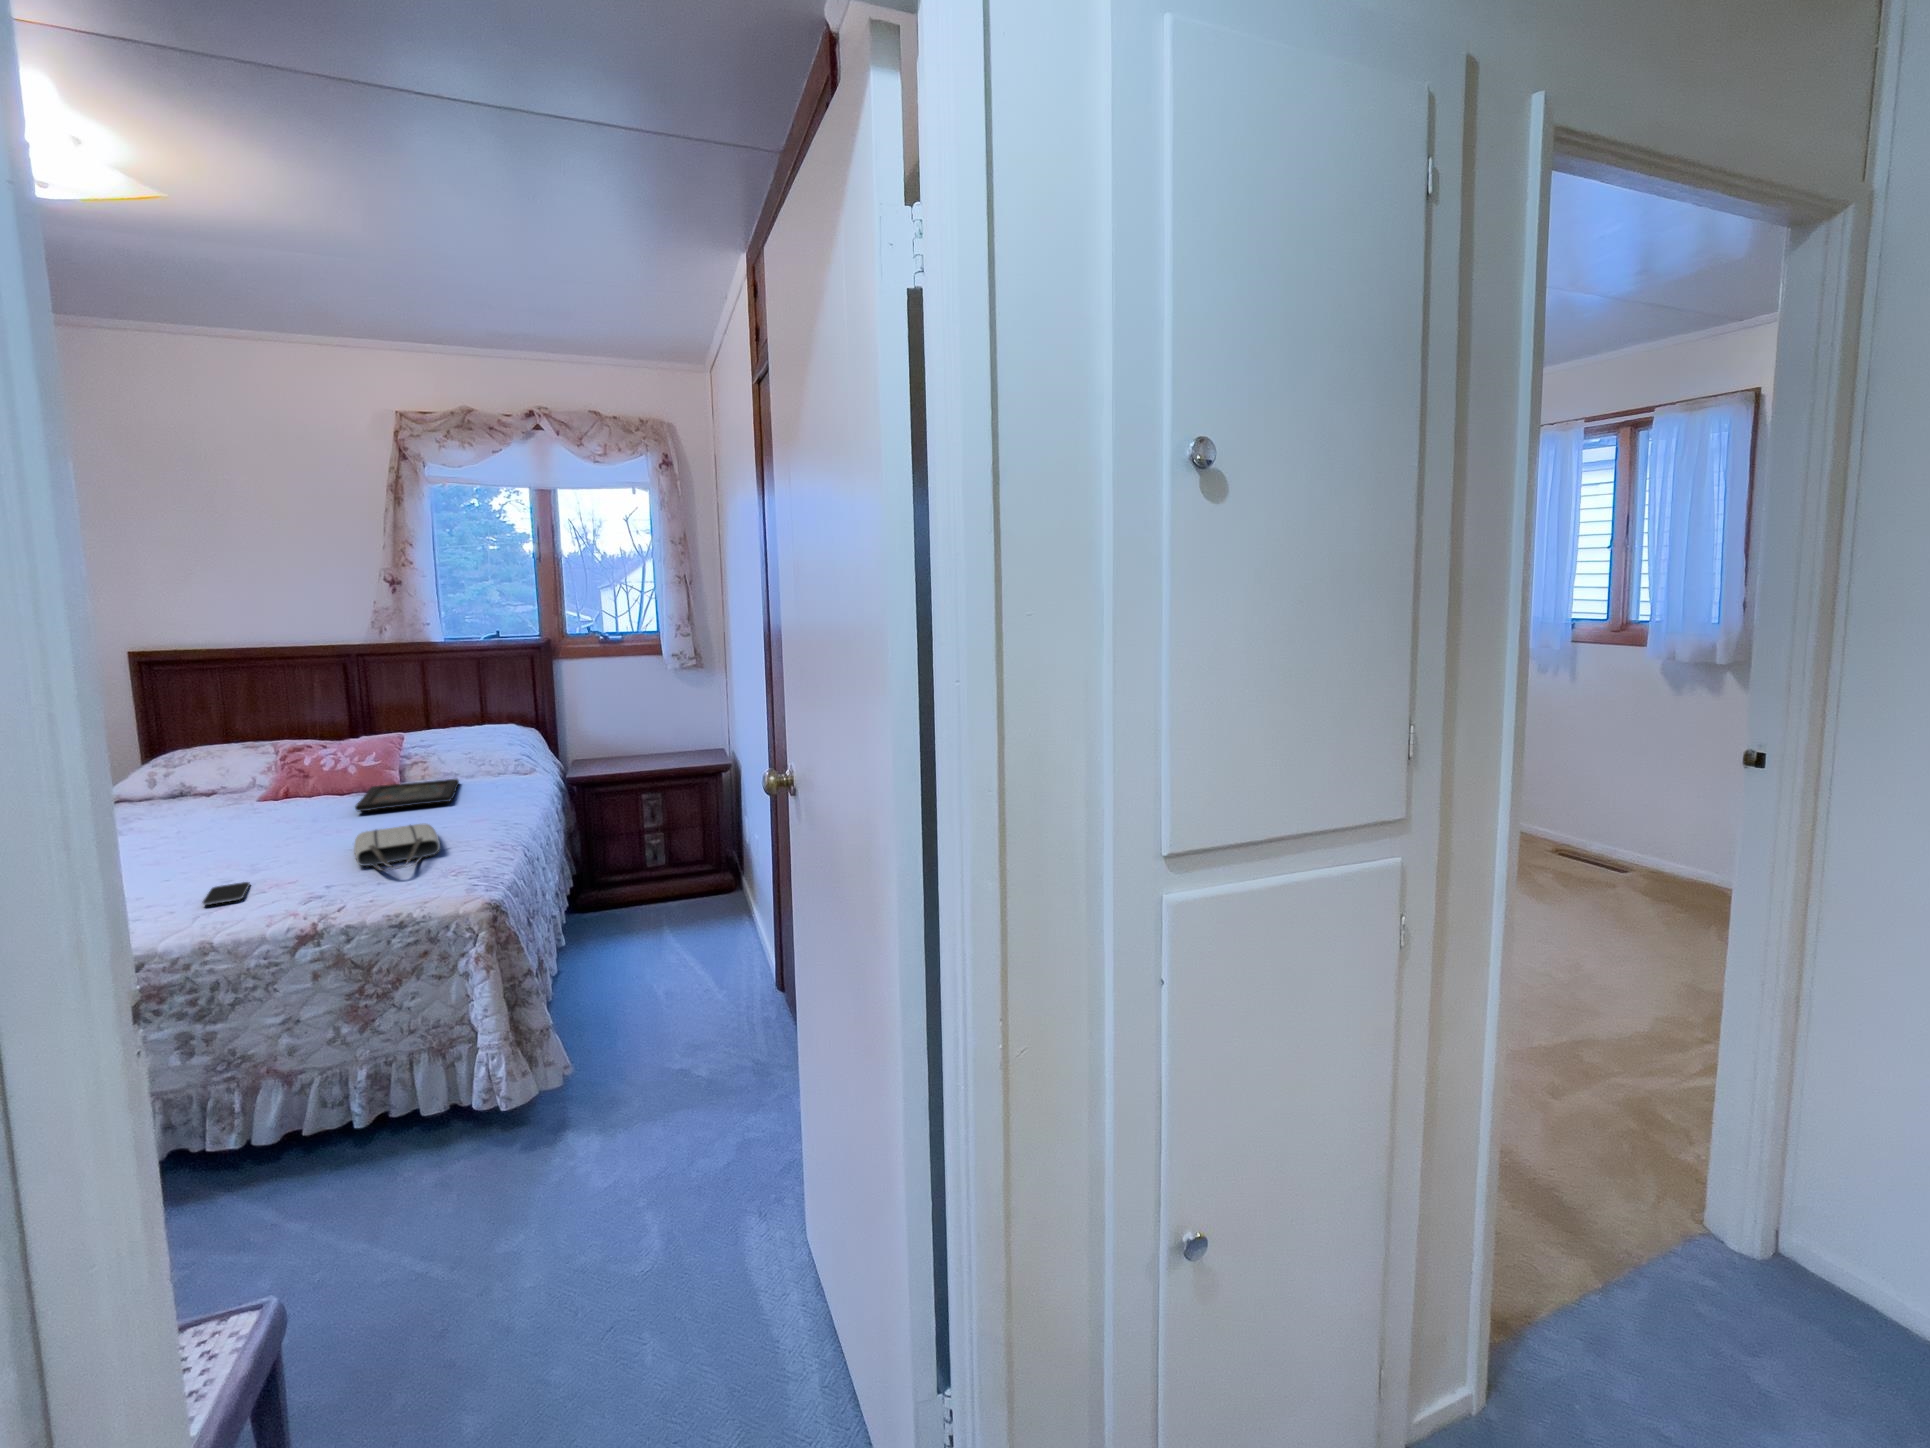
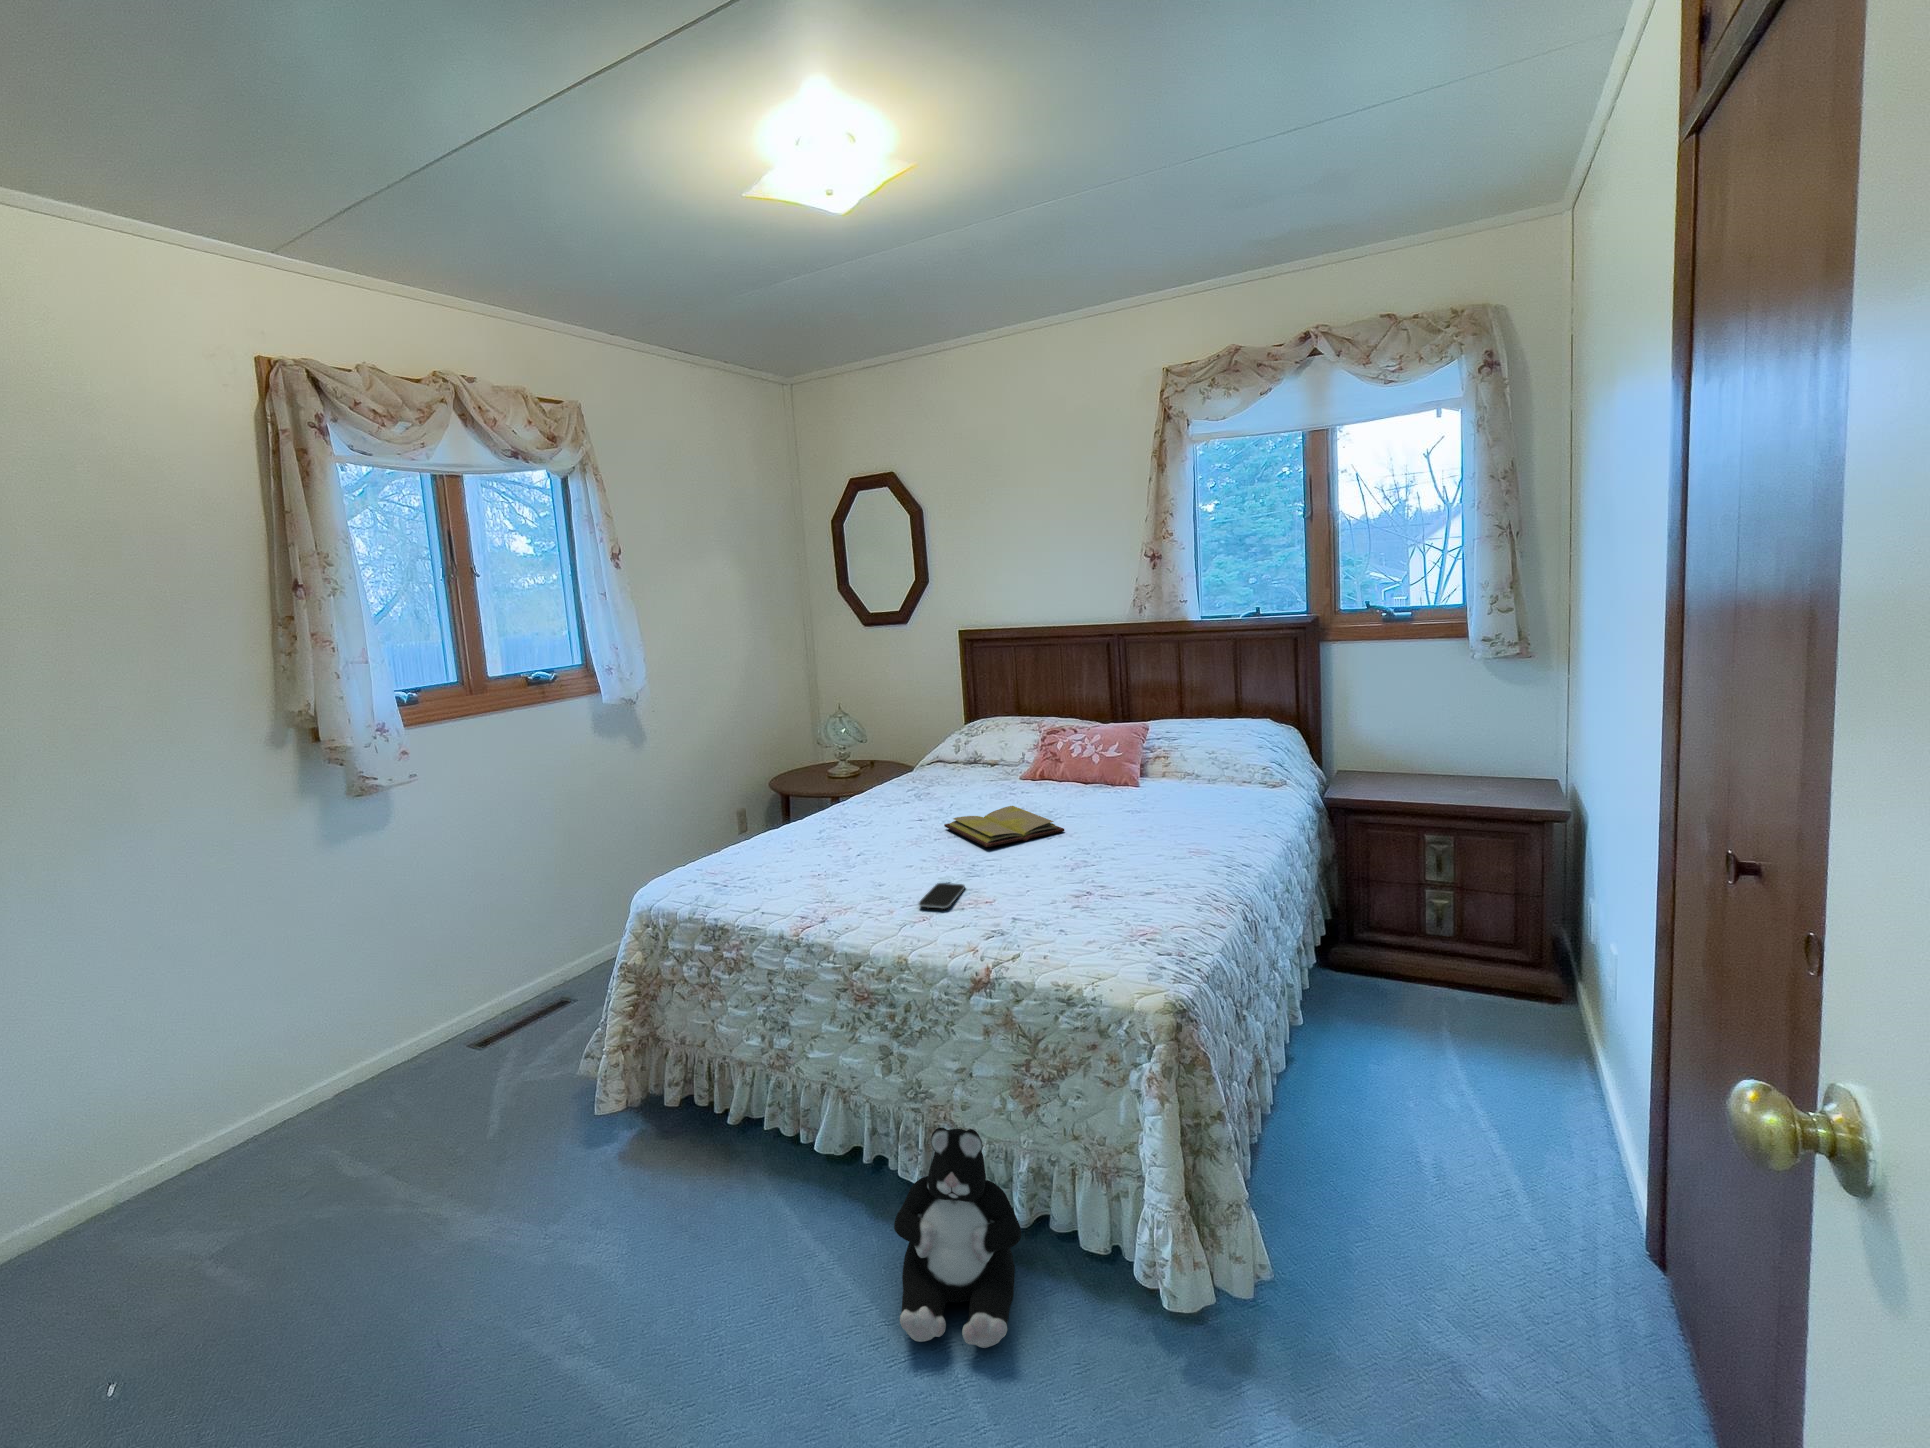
tray: present [355,779,459,811] -> none [1086,779,1196,815]
diary: none [181,820,338,854] -> present [944,806,1064,847]
tote bag: present [354,823,440,871] -> none [1055,845,1144,915]
plush toy: none [226,1060,370,1238] -> present [894,1128,1021,1348]

